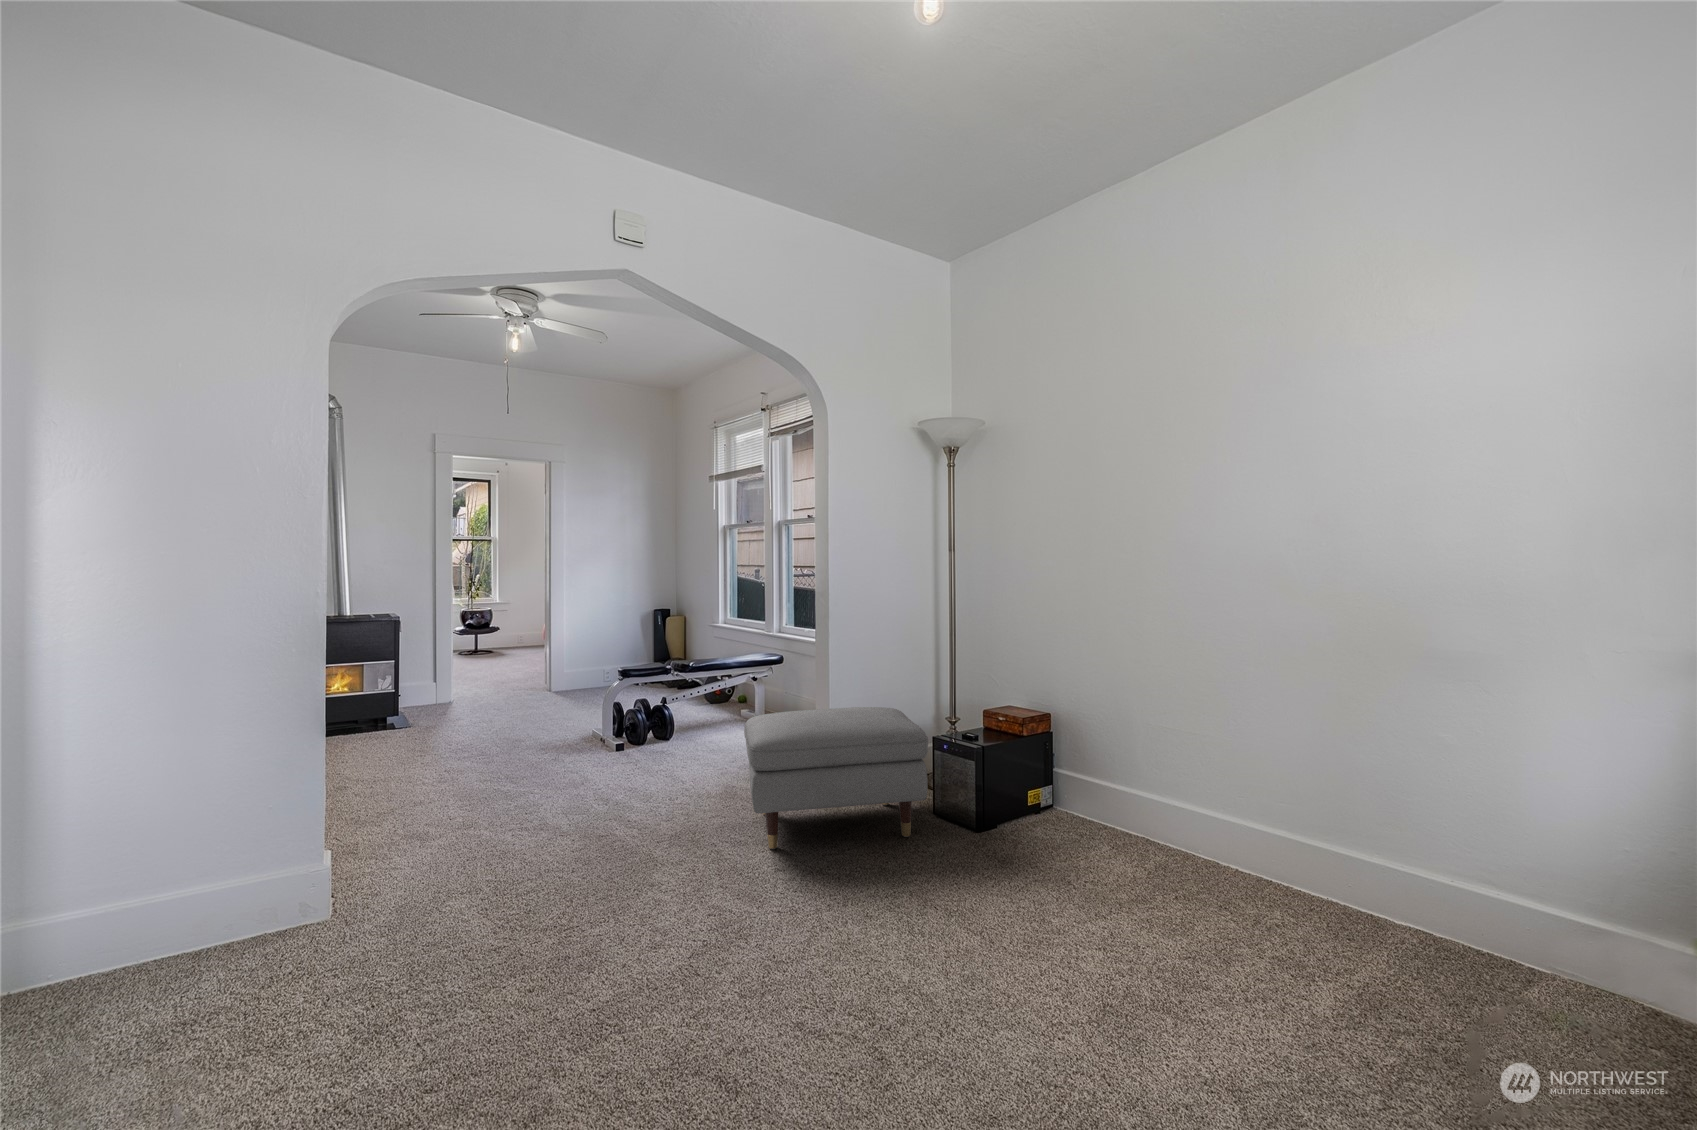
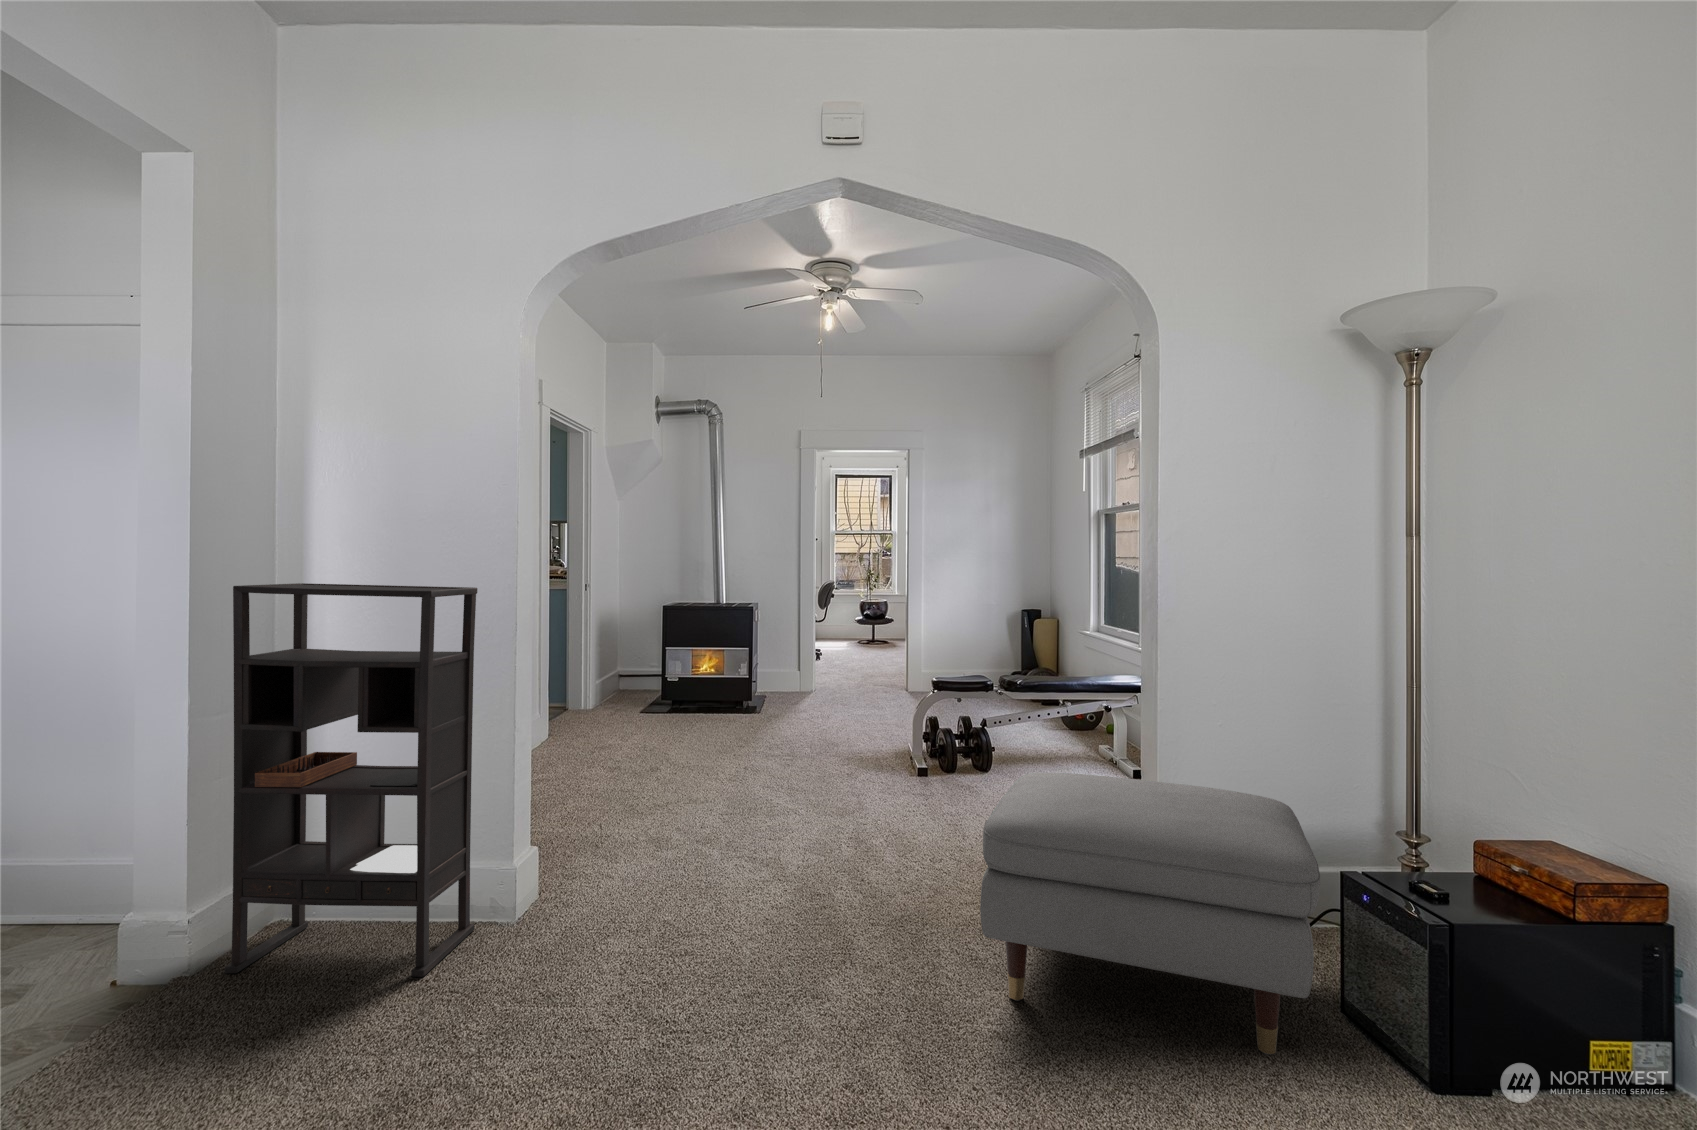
bookshelf: none [85,624,329,1003] -> present [224,583,477,977]

